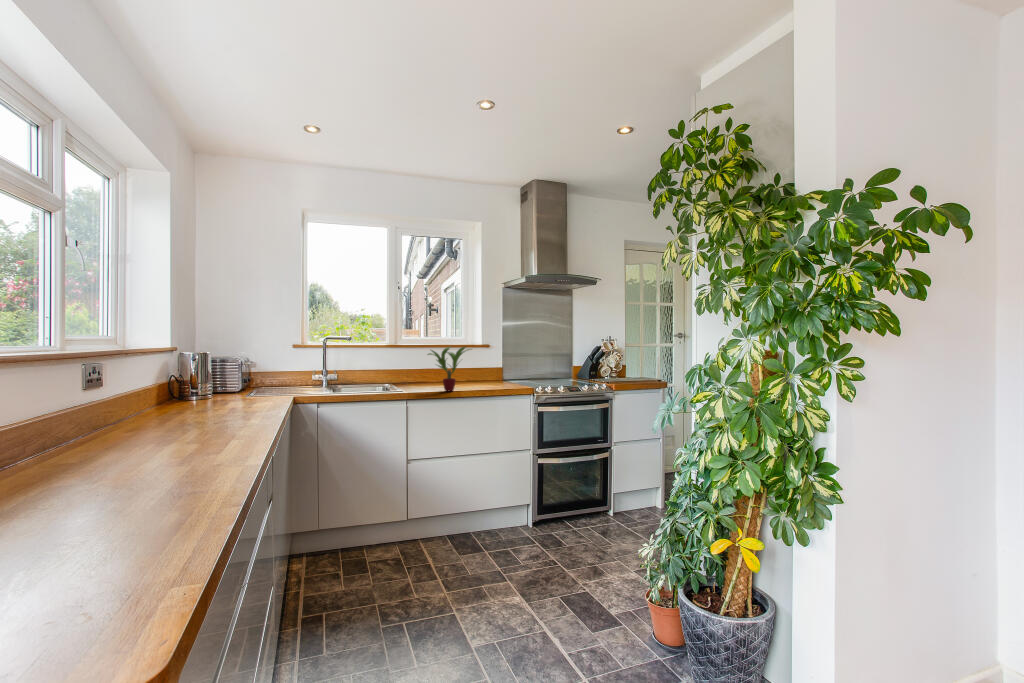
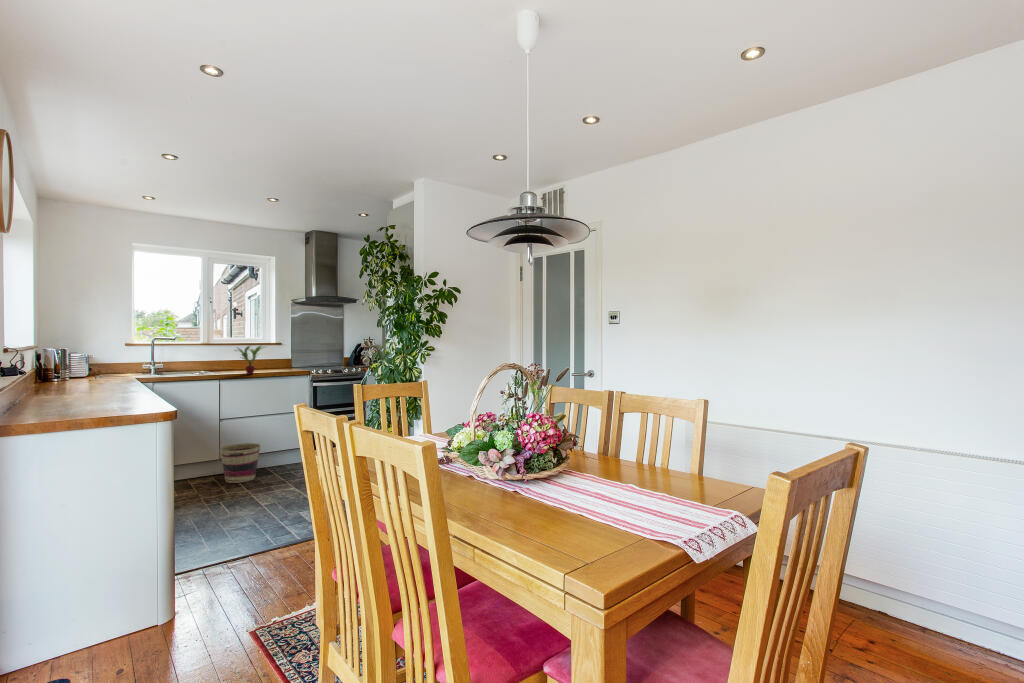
basket: none [407,503,465,574] -> present [220,443,260,483]

